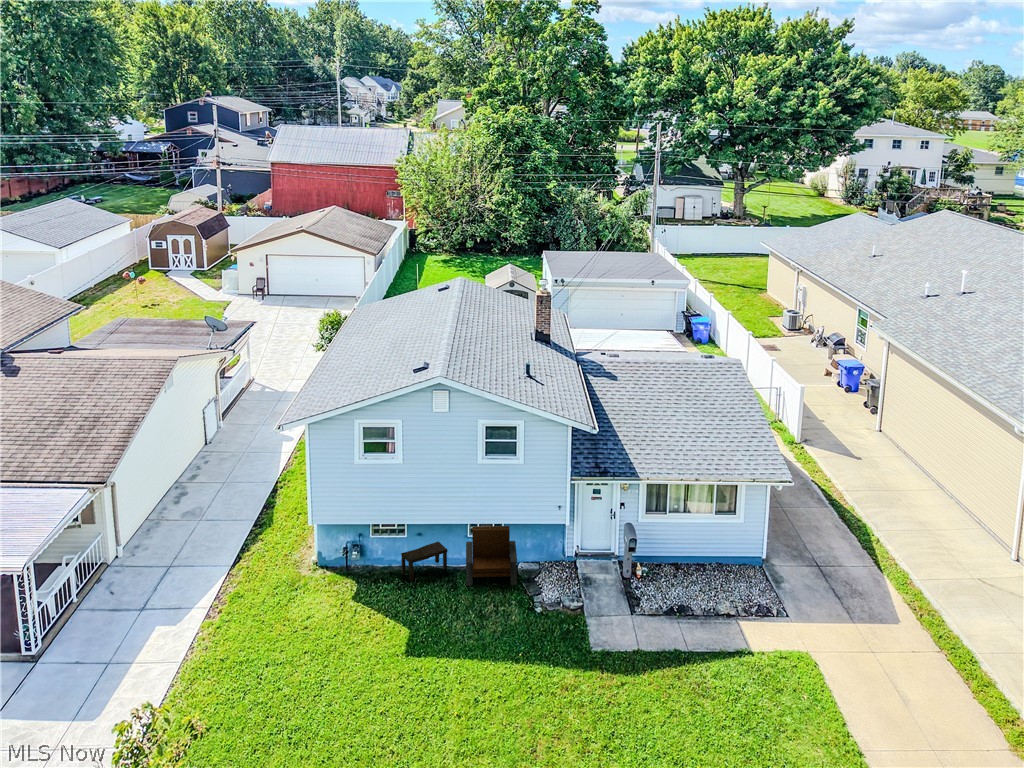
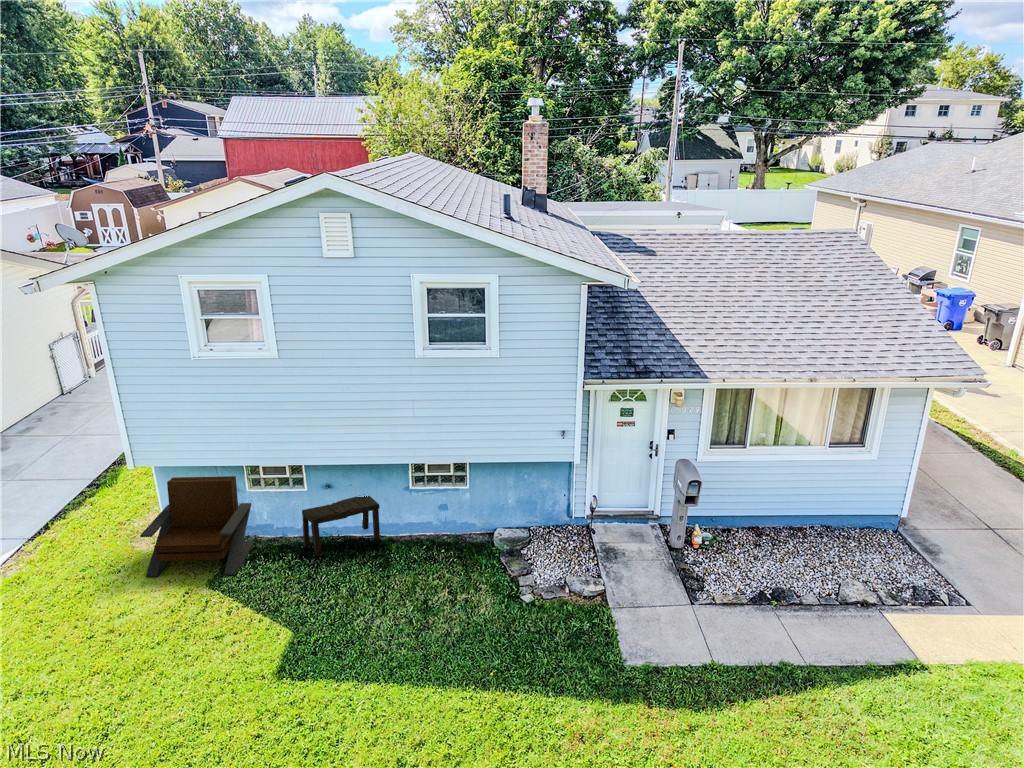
lounge chair: present [466,526,517,586] -> present [140,476,254,577]

